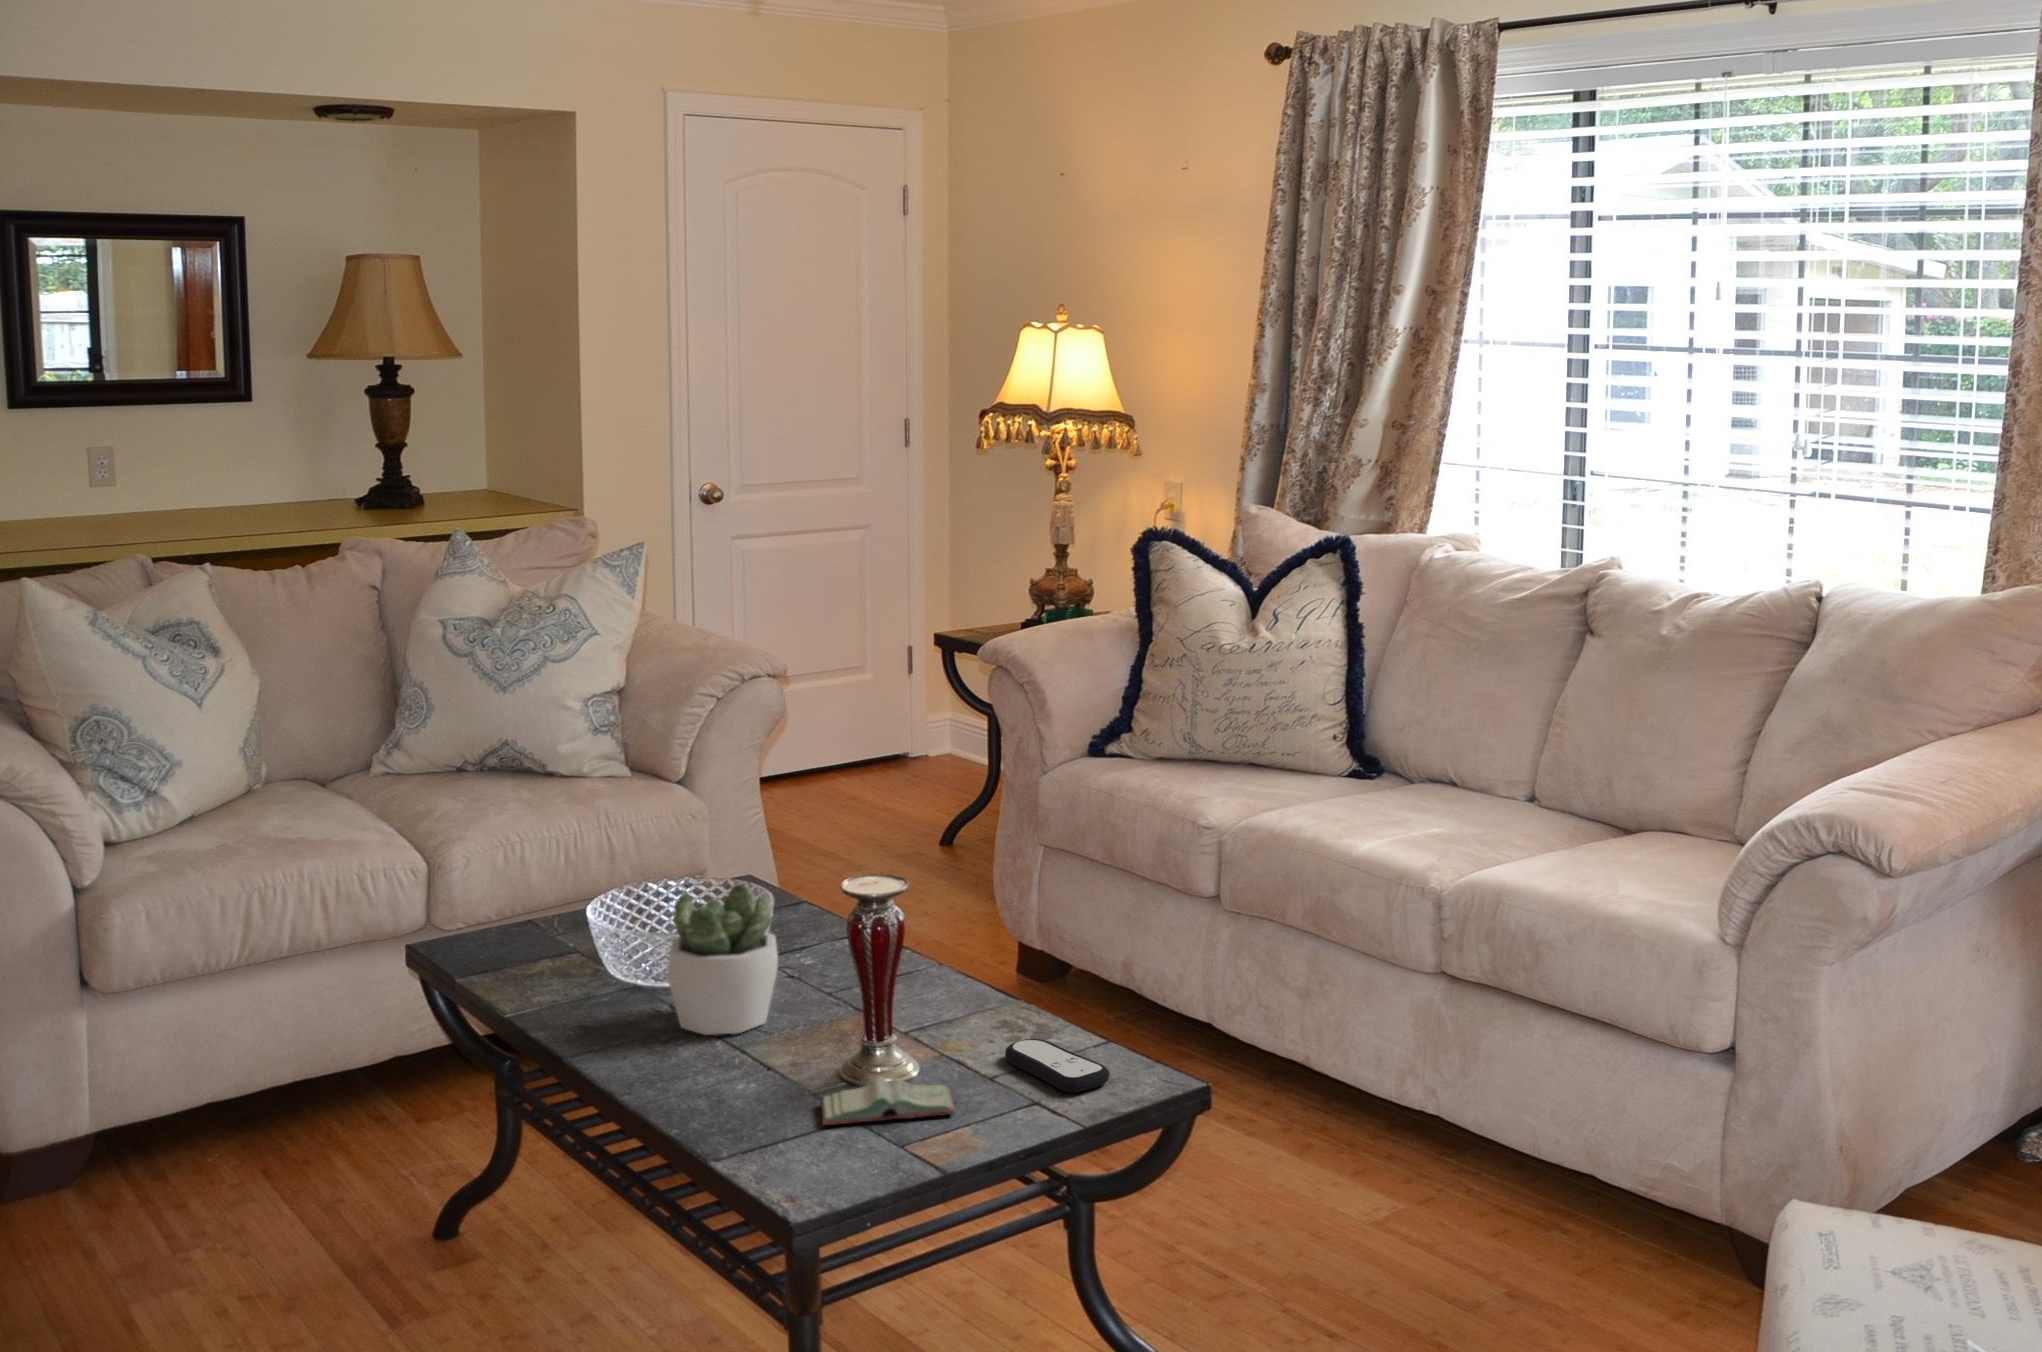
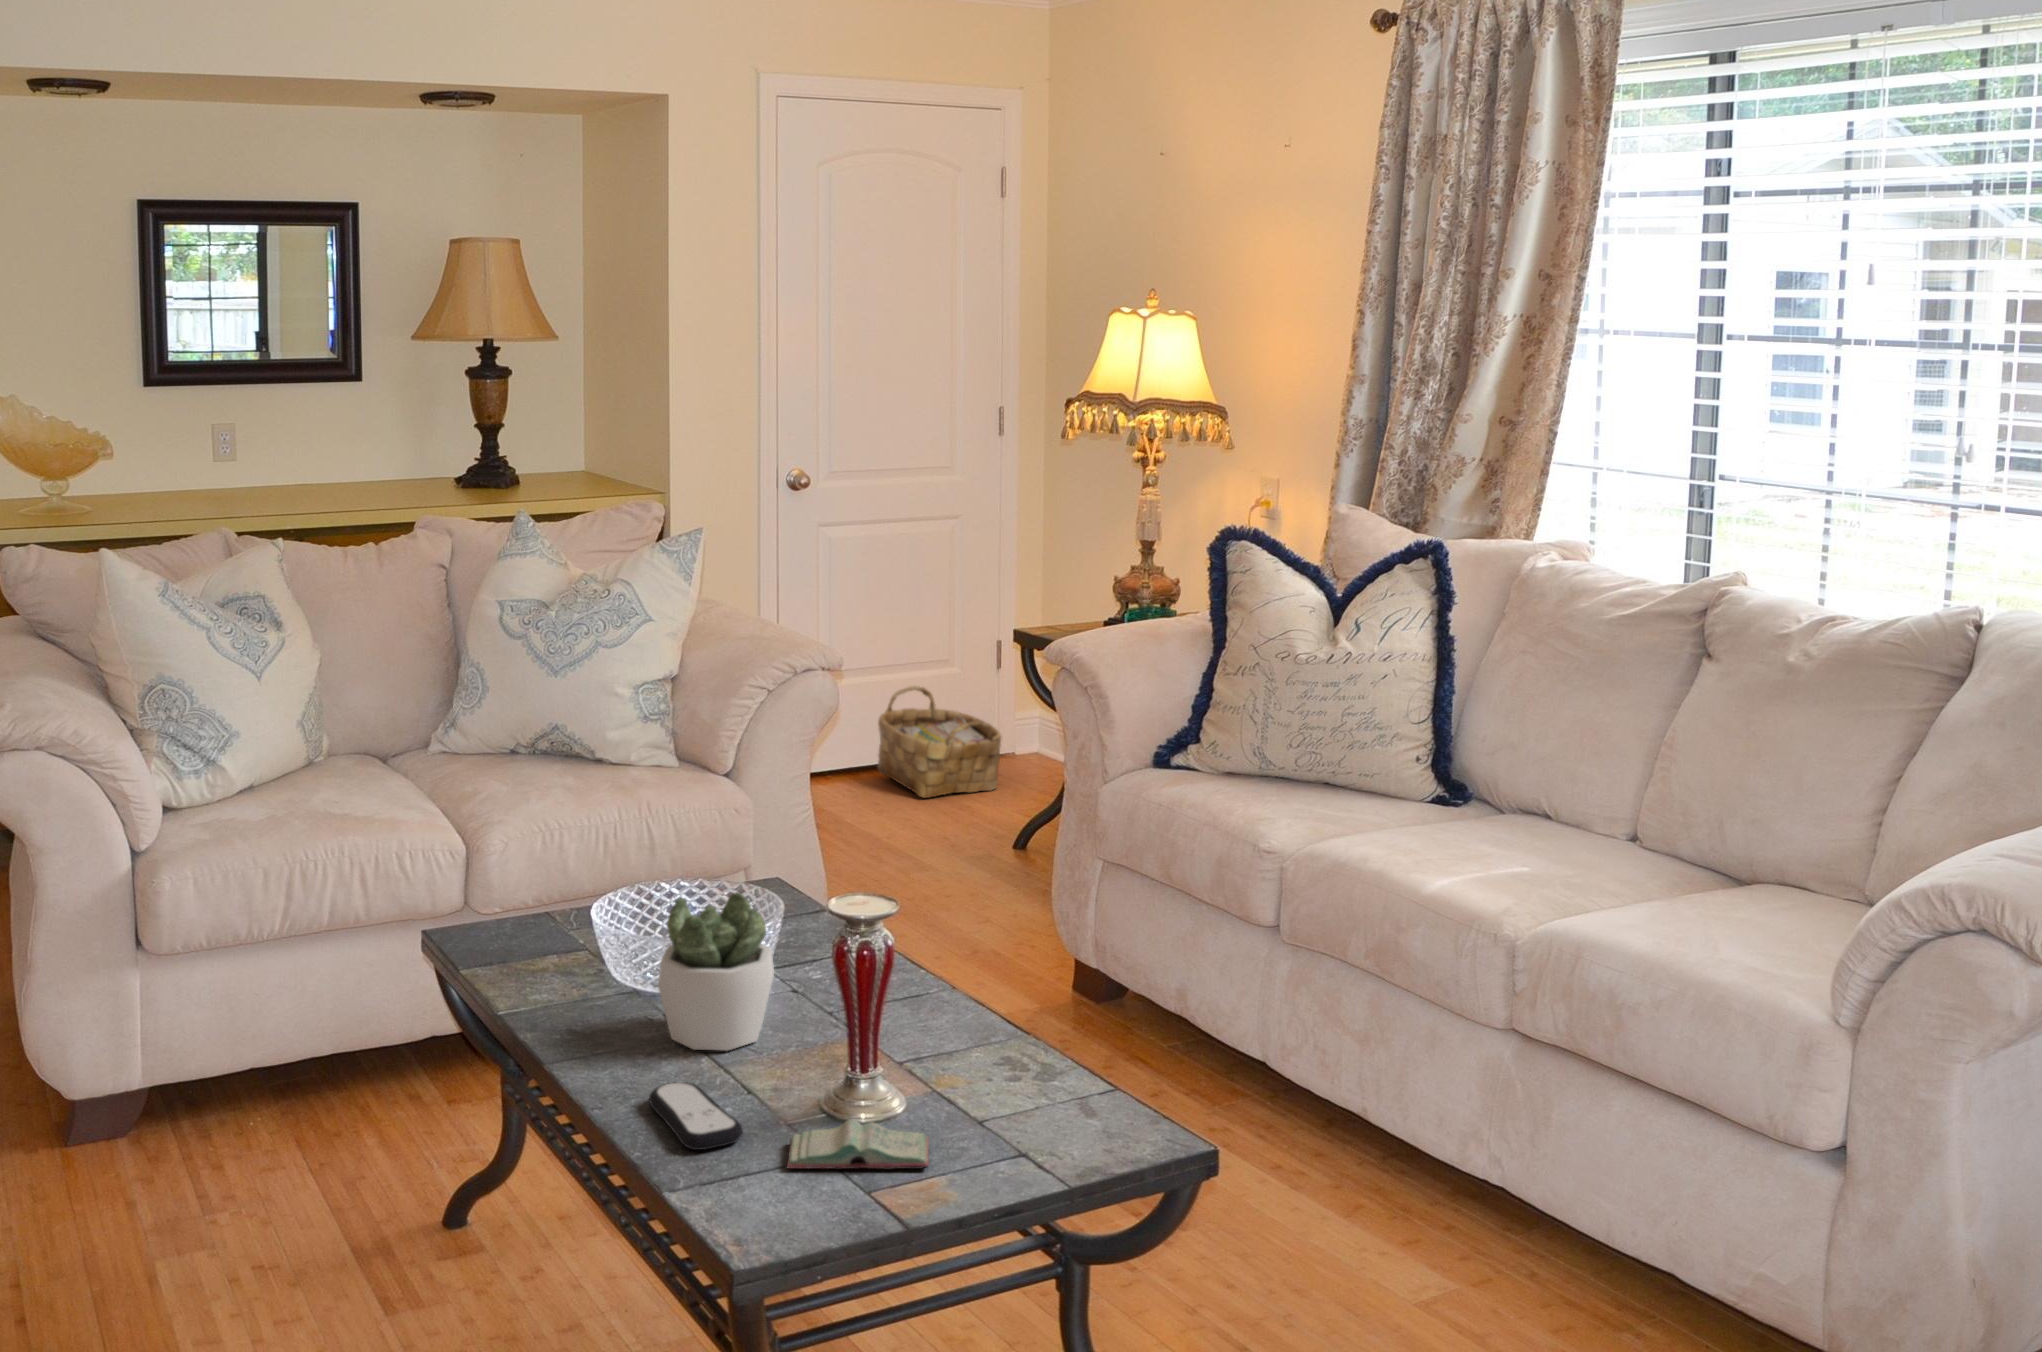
woven basket: none [786,702,914,815] -> present [878,686,1001,798]
remote control: present [1005,1039,1110,1092] -> present [649,1082,743,1150]

